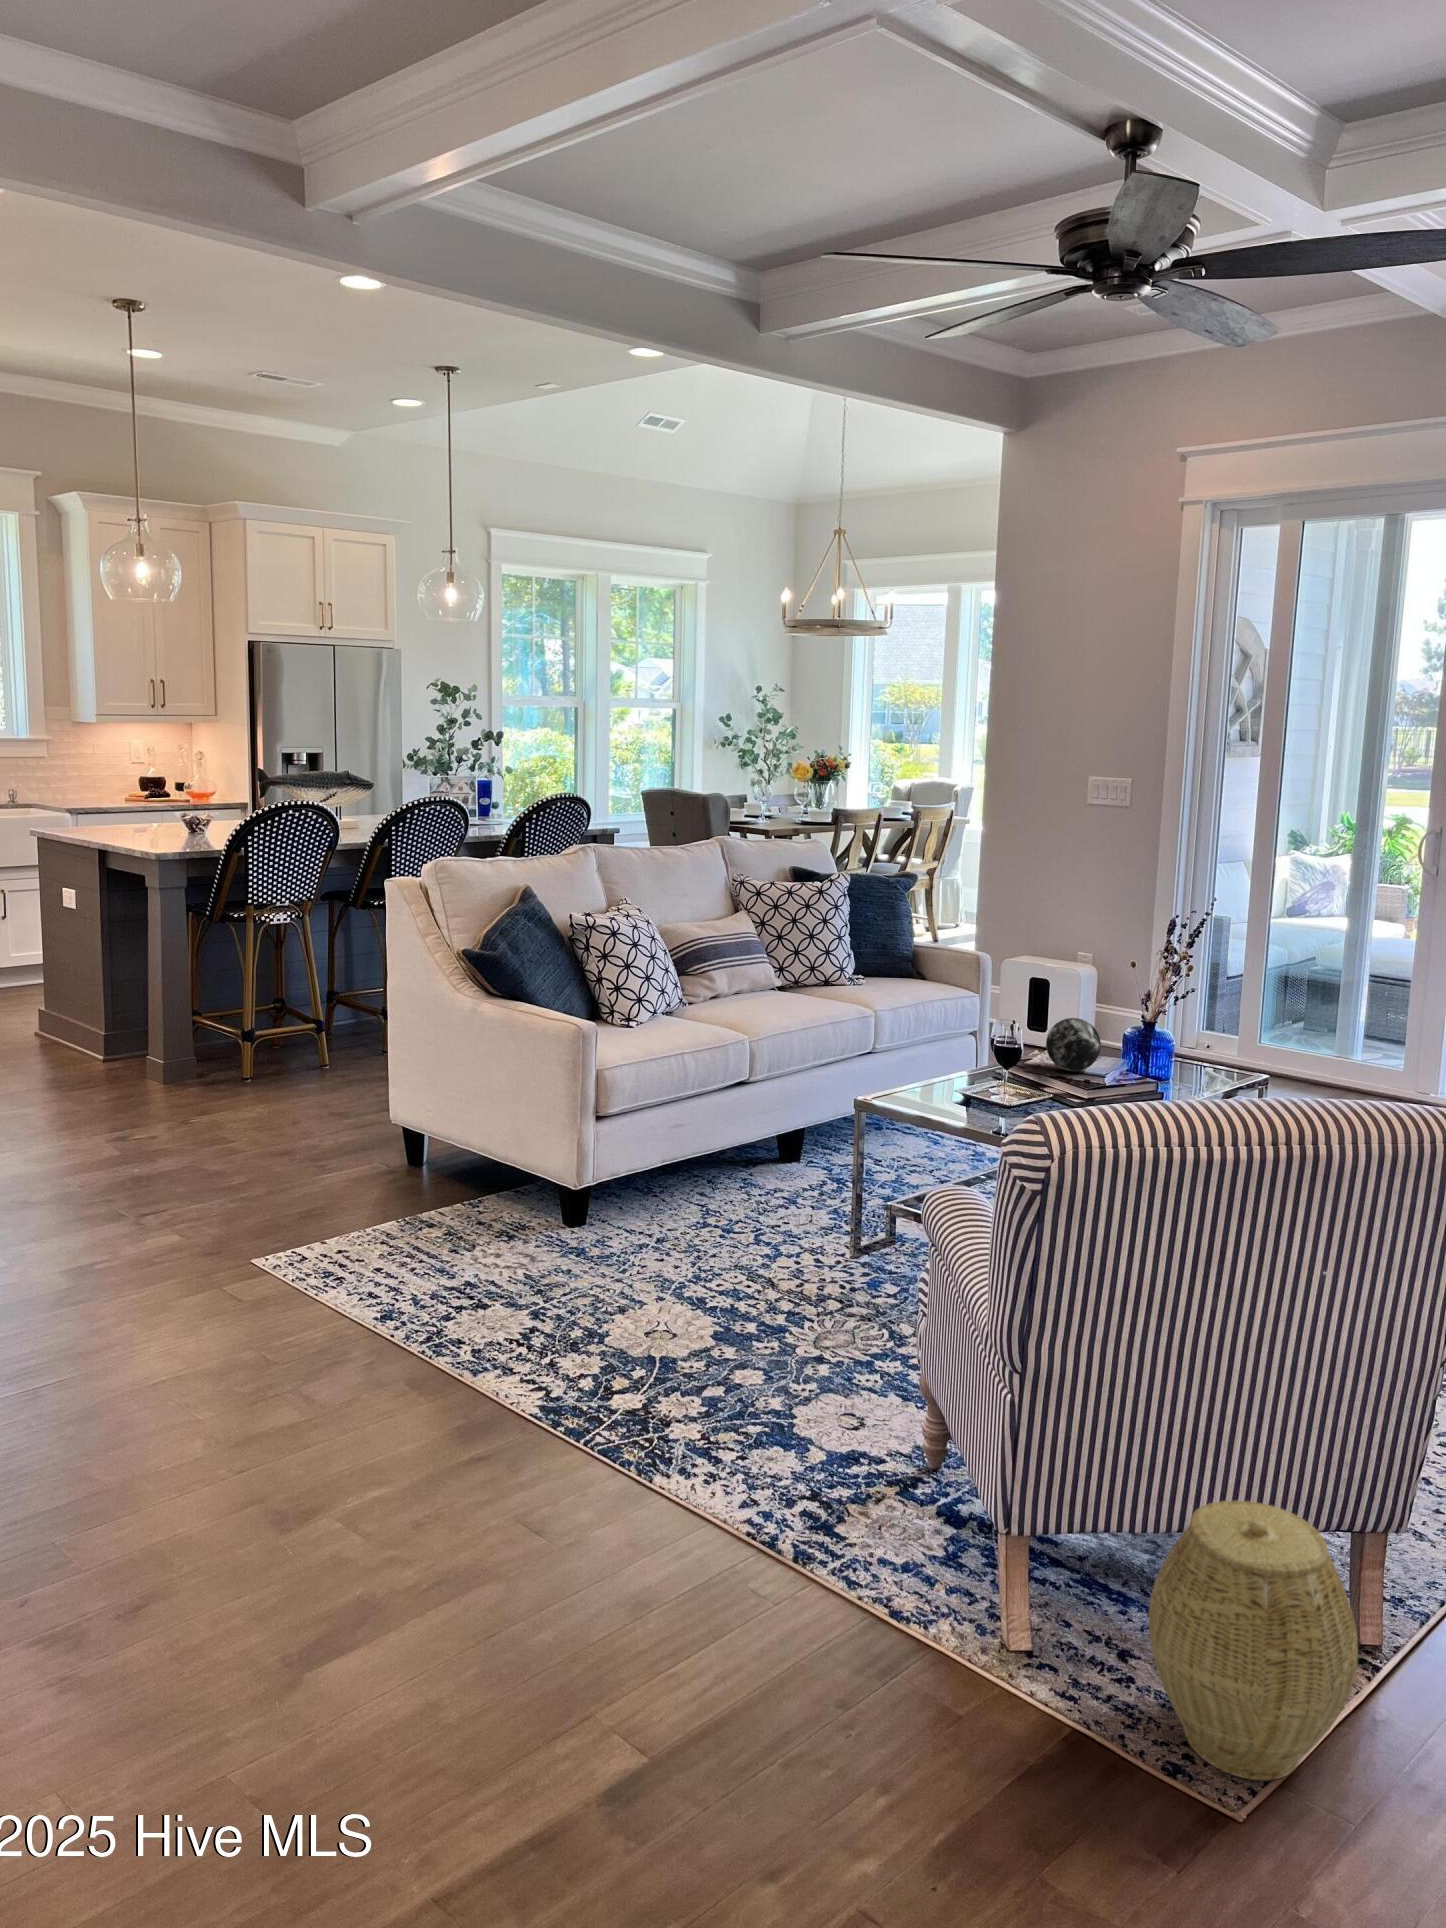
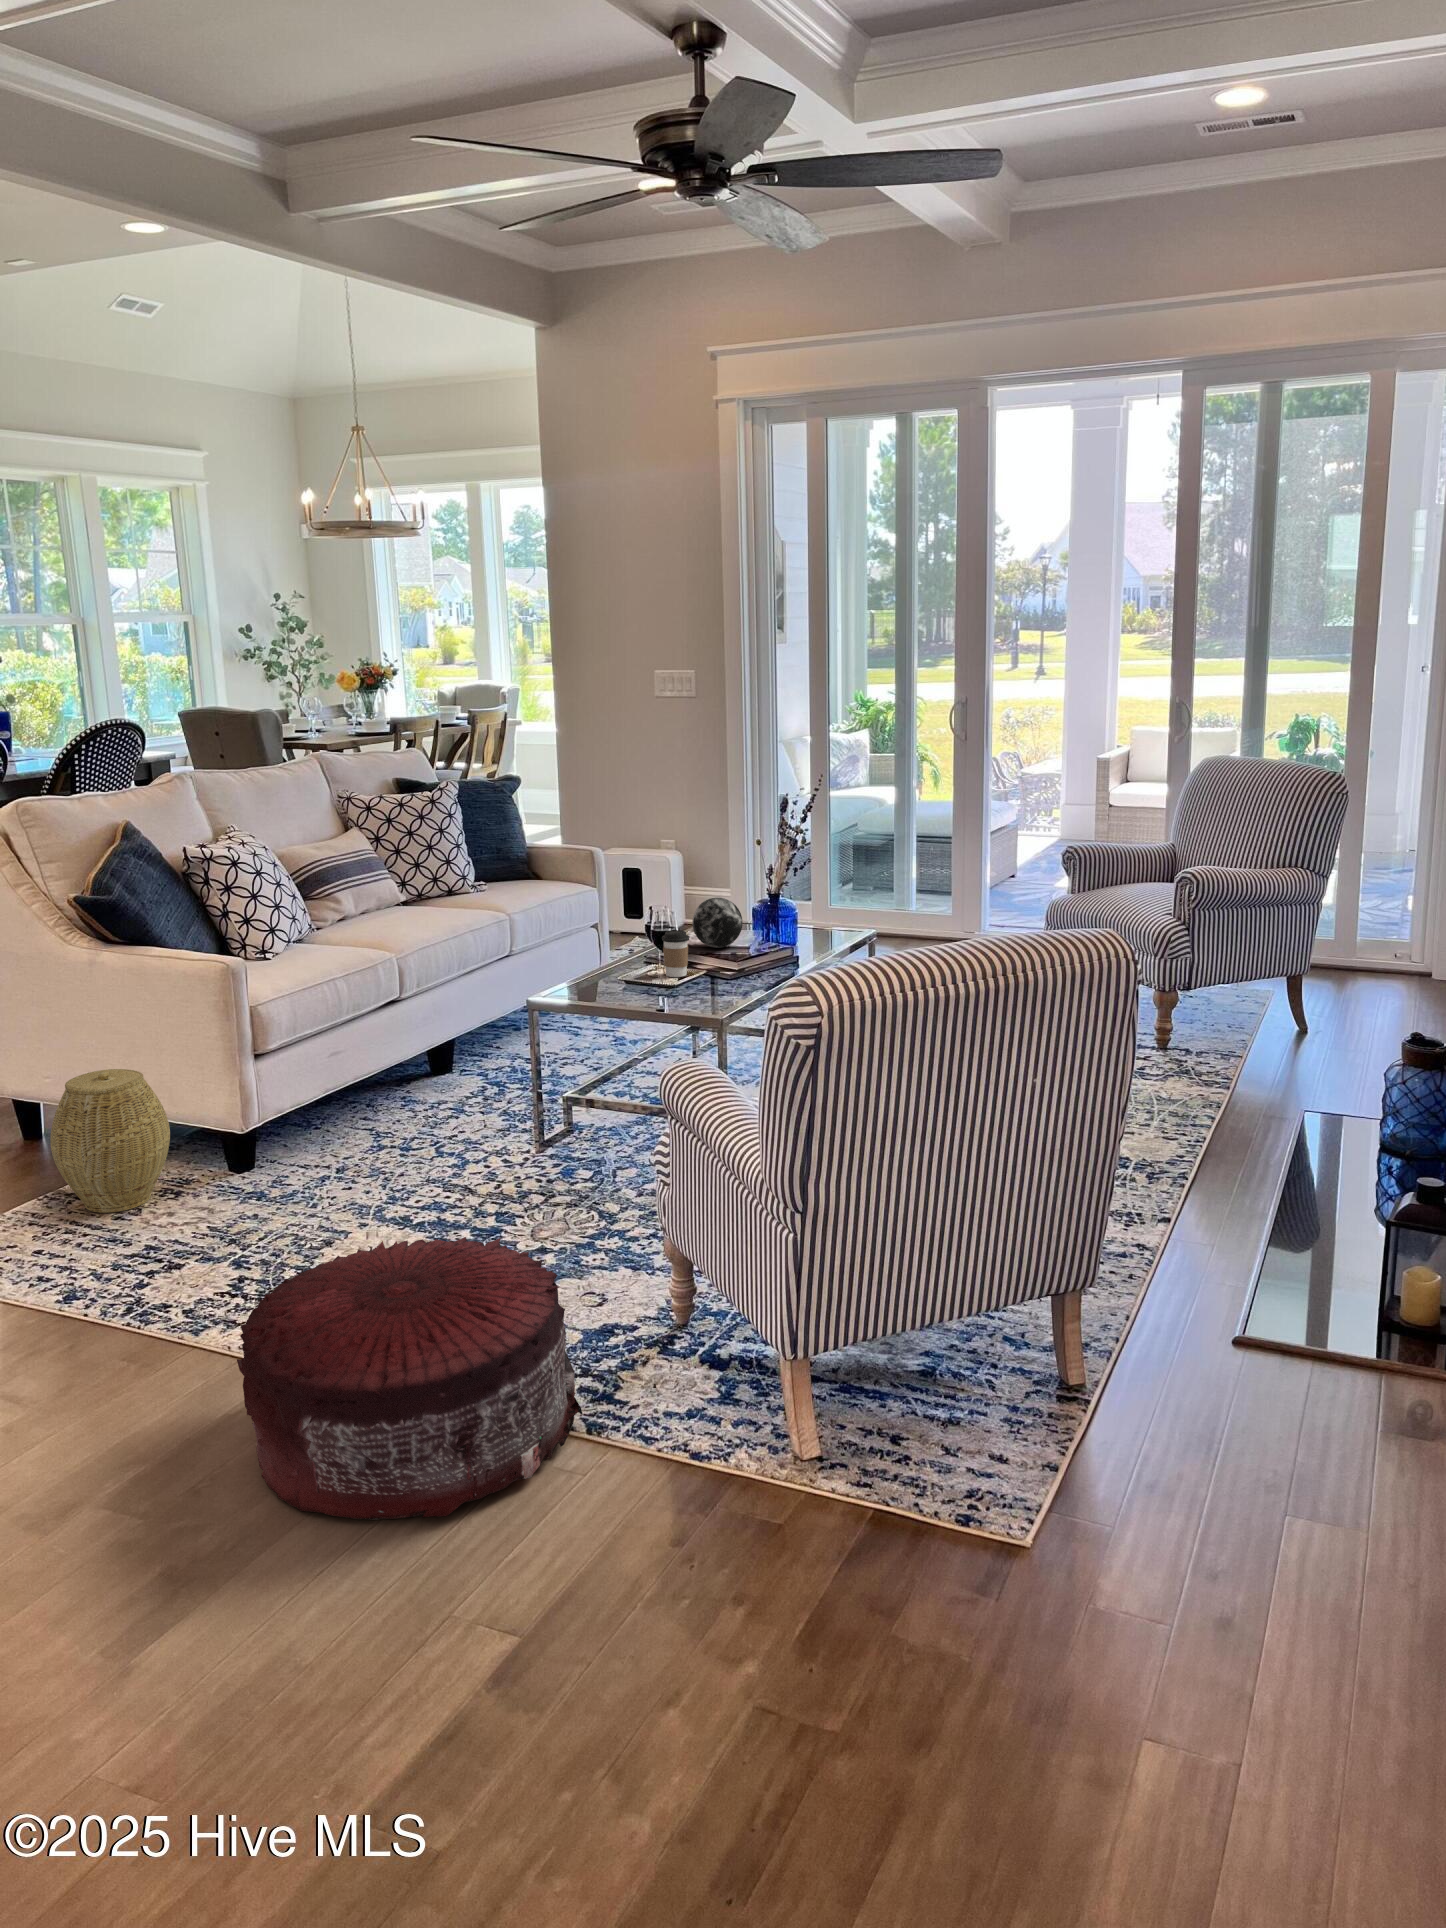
coffee cup: none [1001,1047,1031,1097] -> present [662,930,690,977]
pouf: none [469,1318,792,1613] -> present [237,1237,582,1520]
woven basket: present [1148,1501,1358,1781] -> present [50,1069,170,1213]

